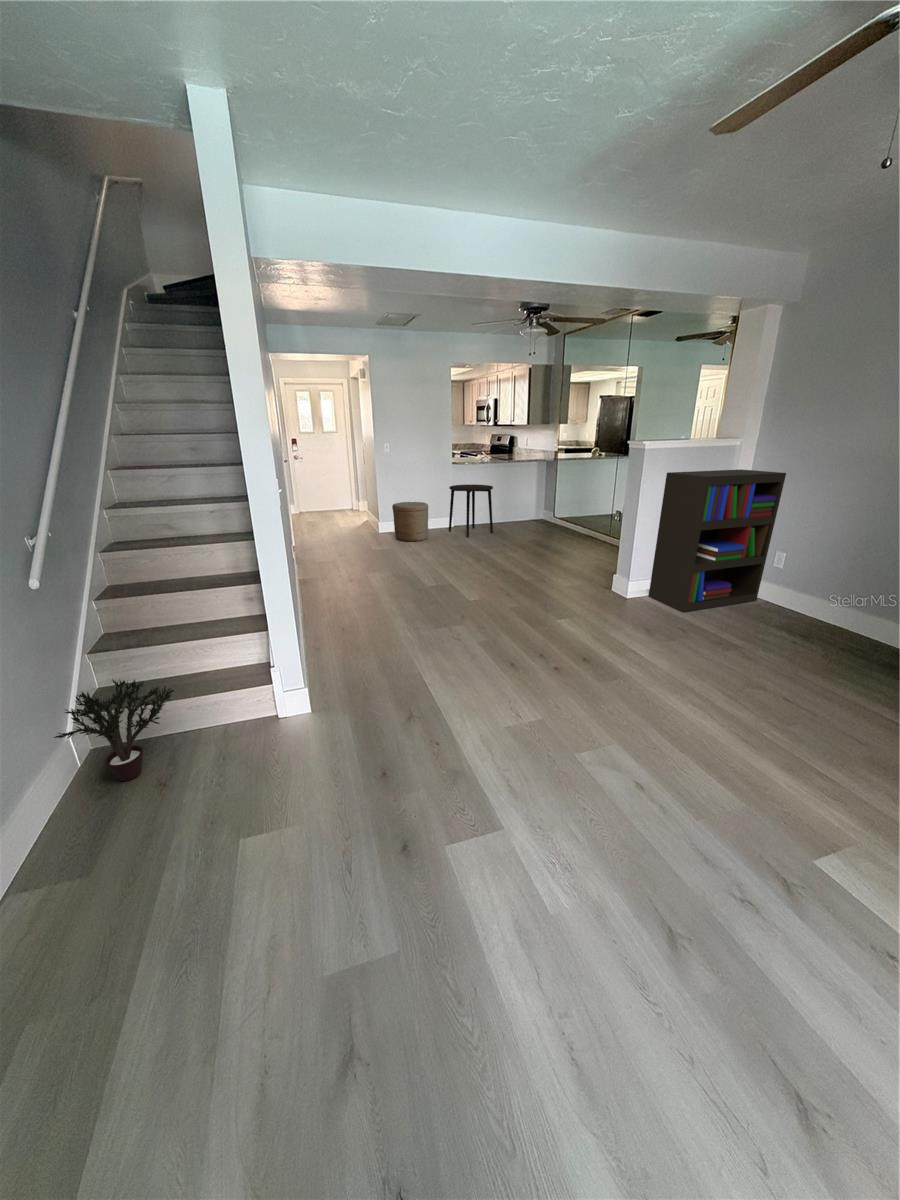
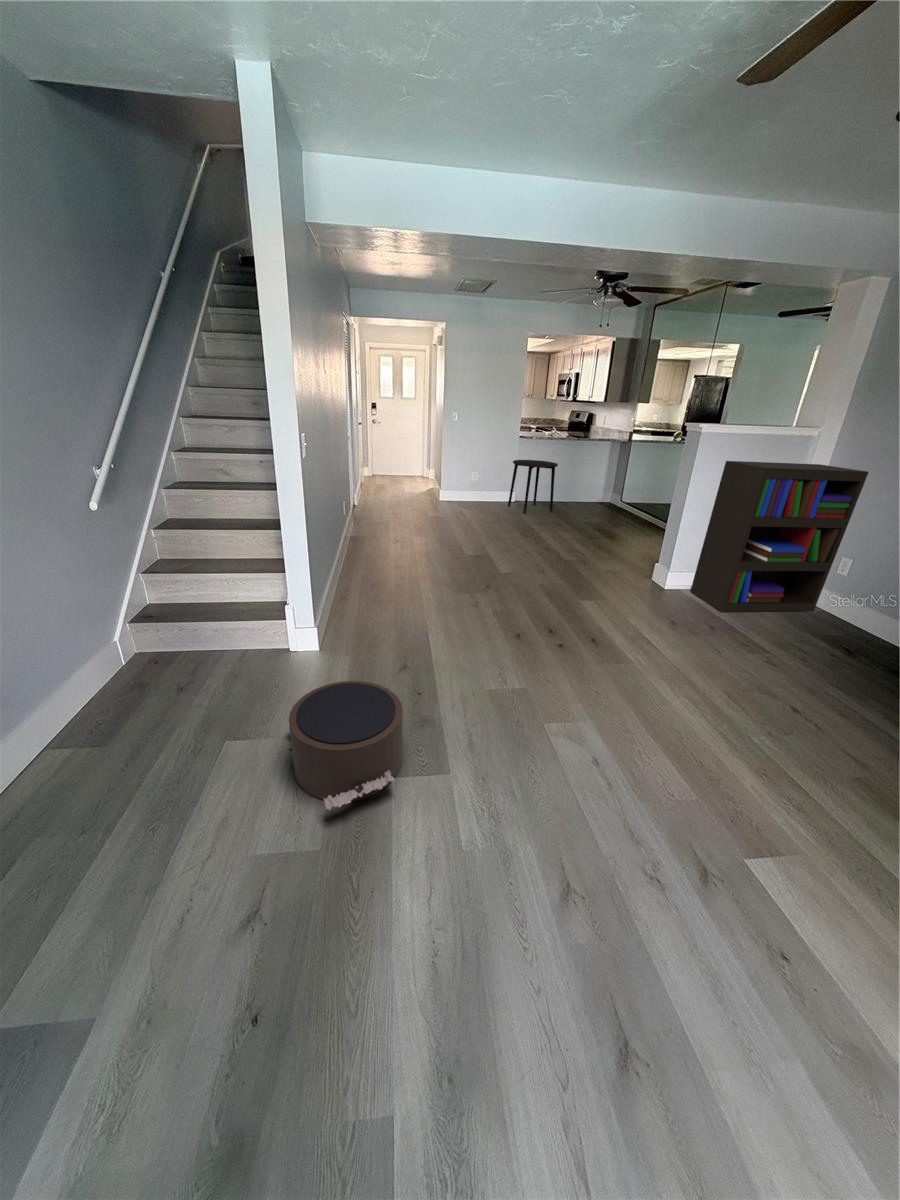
woven basket: present [392,502,428,541] -> none [453,472,488,512]
potted plant: present [54,679,174,781] -> none [97,593,201,679]
pouf: none [314,742,461,902] -> present [288,681,403,810]

